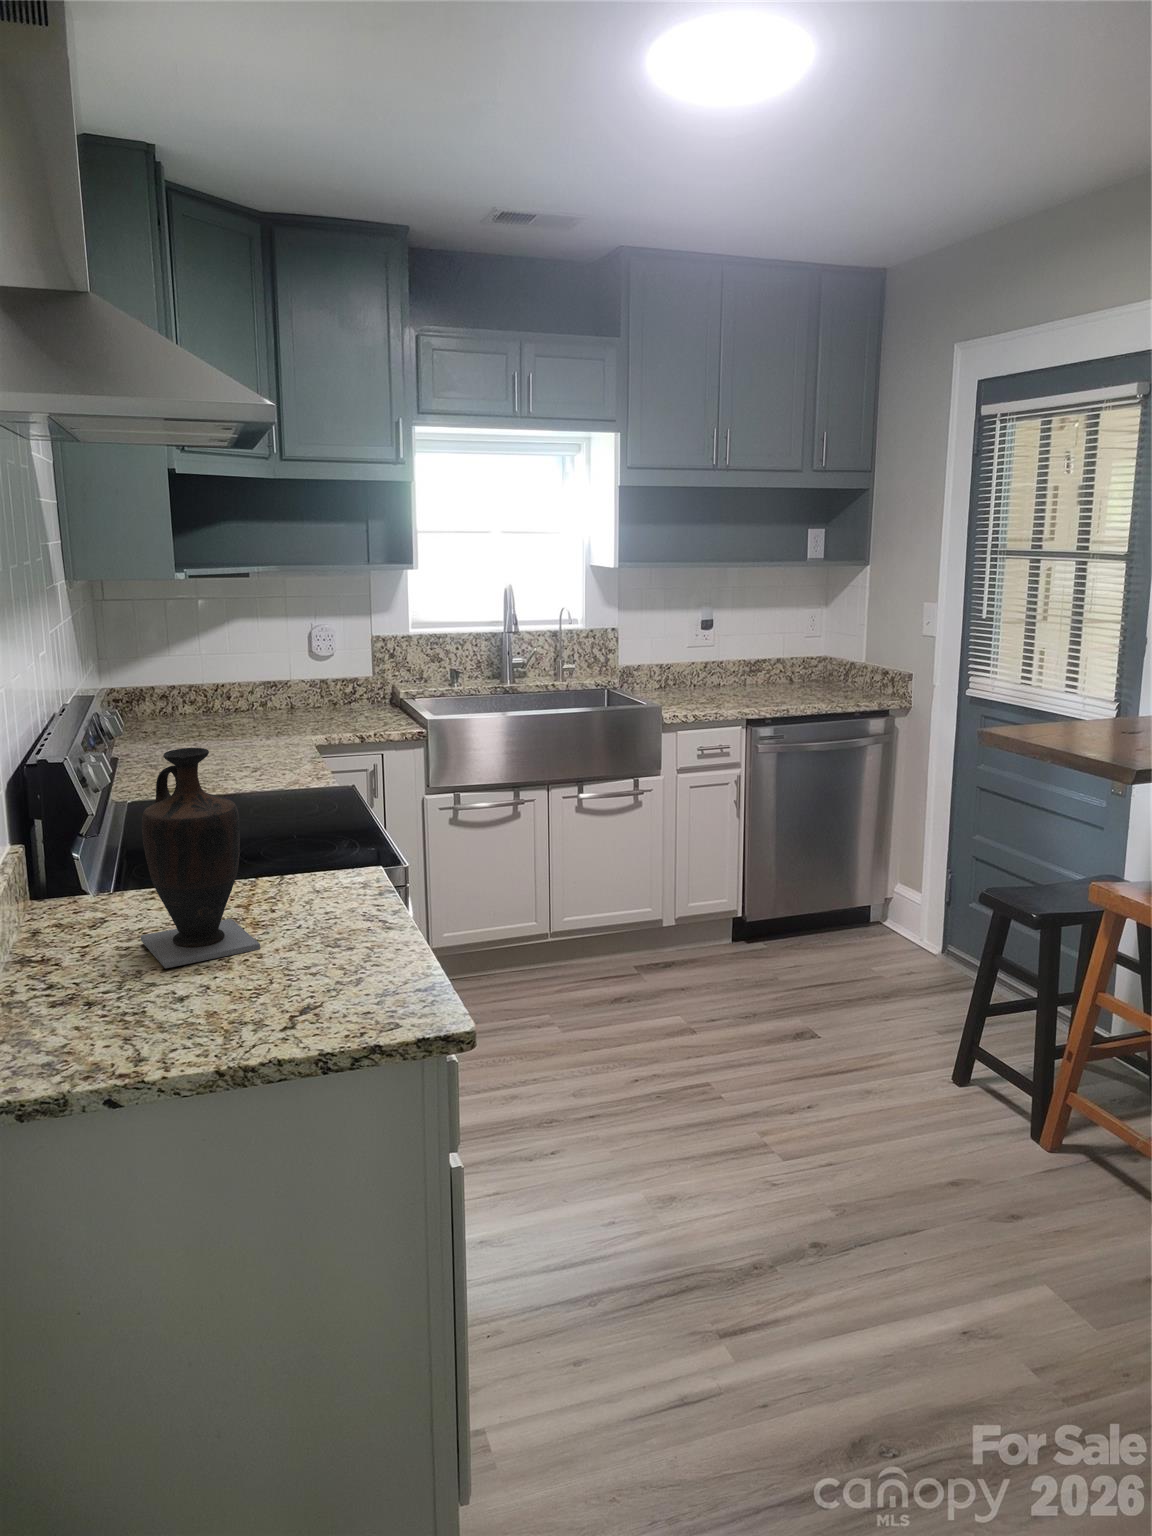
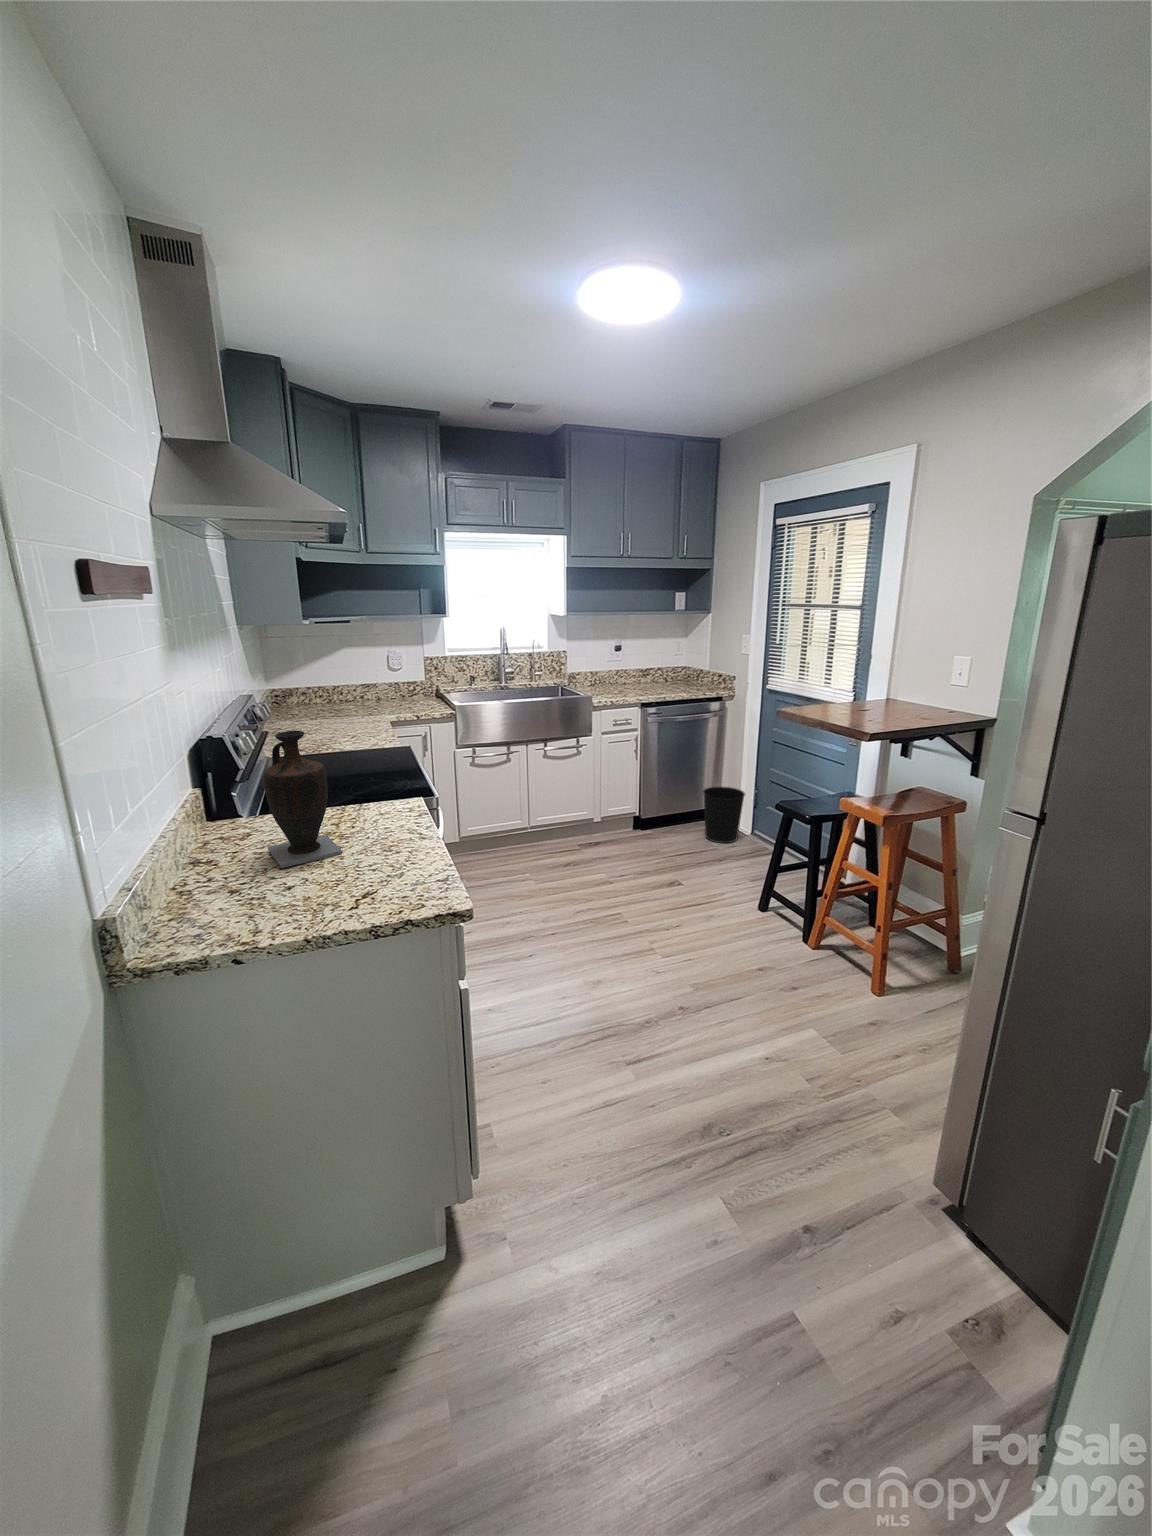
wastebasket: none [854,866,929,967] -> present [703,787,745,843]

